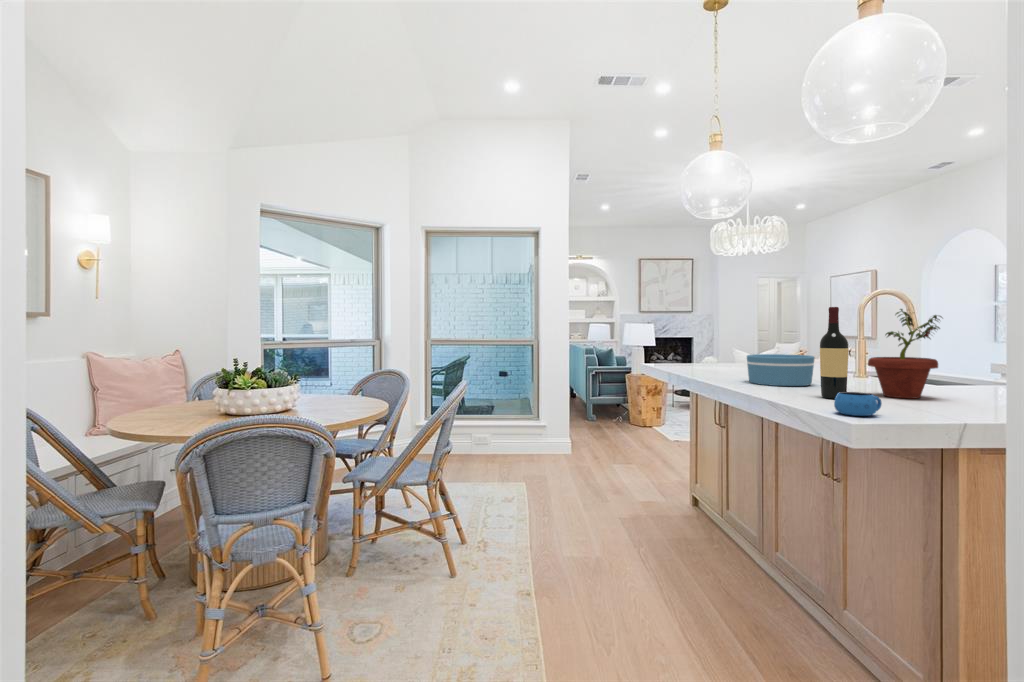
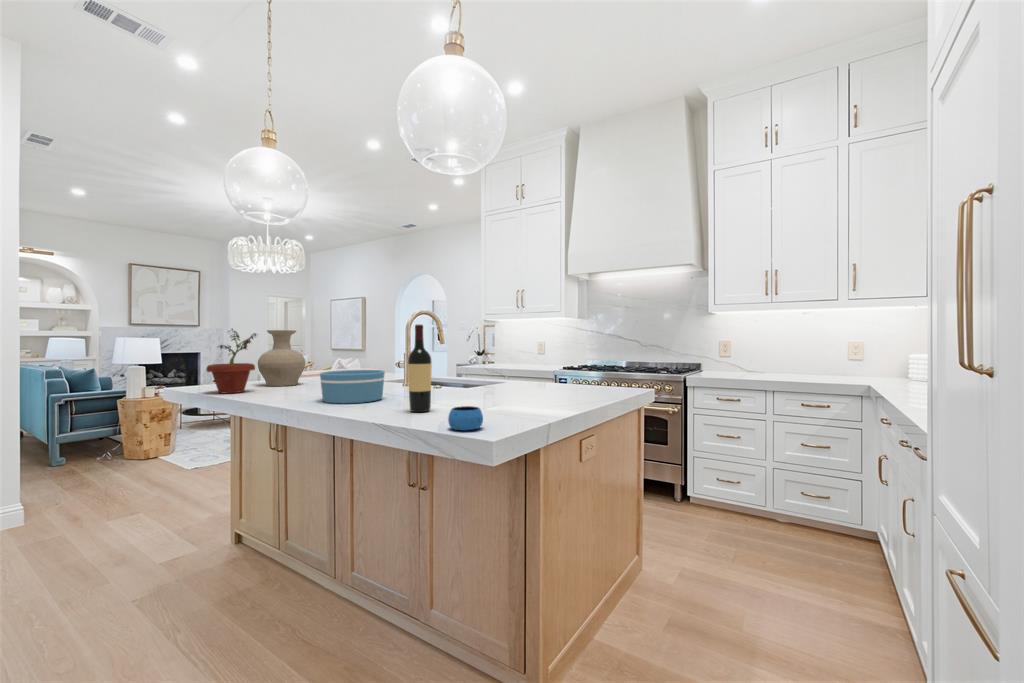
potted plant: present [868,309,942,398] -> present [207,329,256,394]
vase: none [710,315,754,368] -> present [257,330,305,386]

